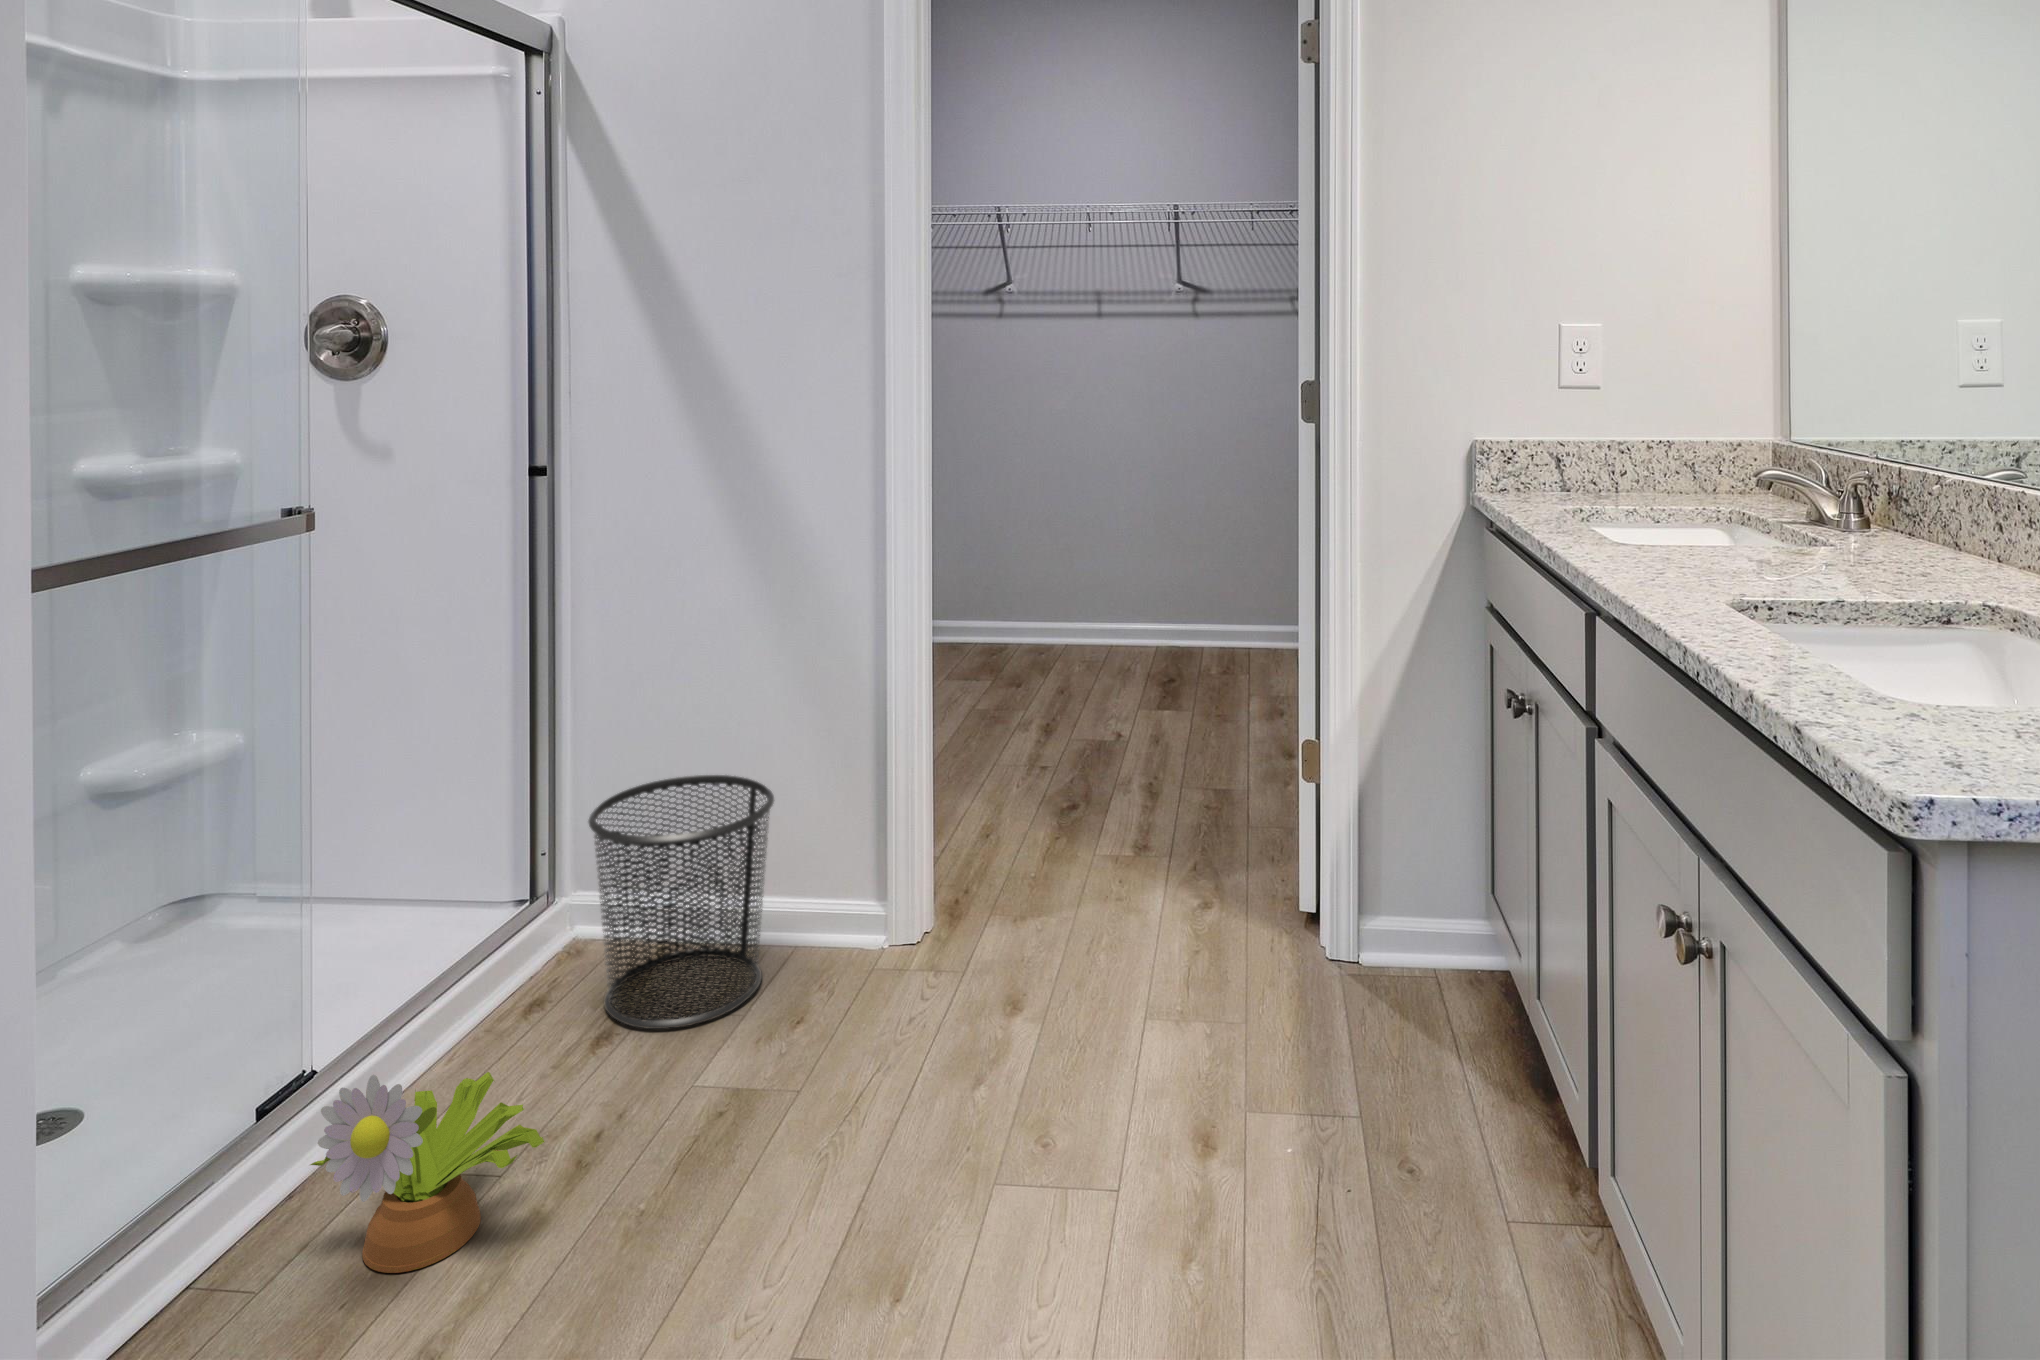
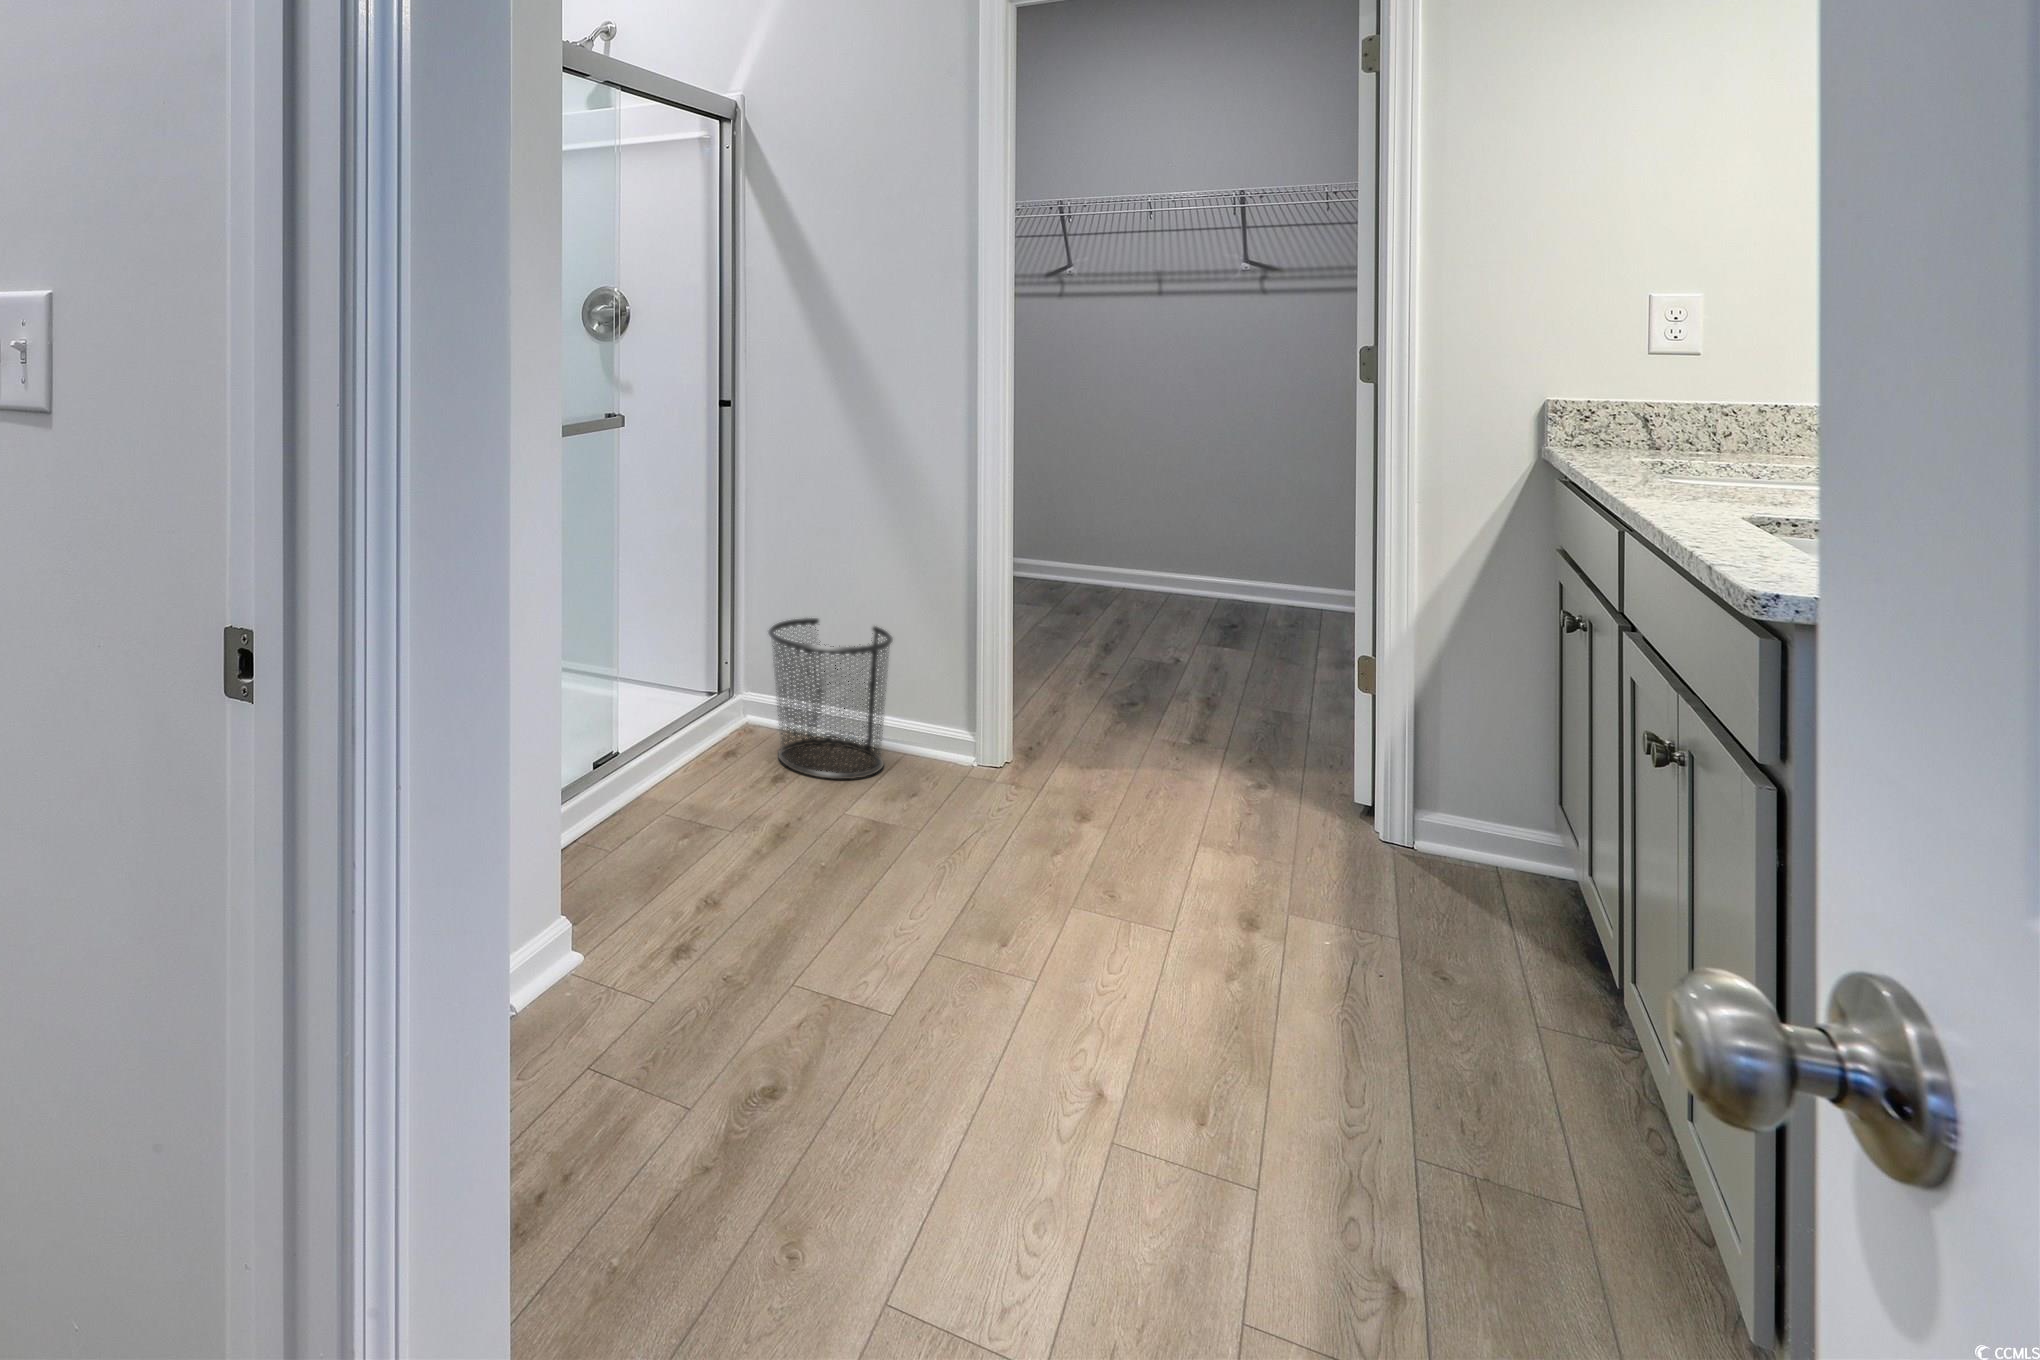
decorative plant: present [310,1072,544,1273] -> none [639,733,767,852]

